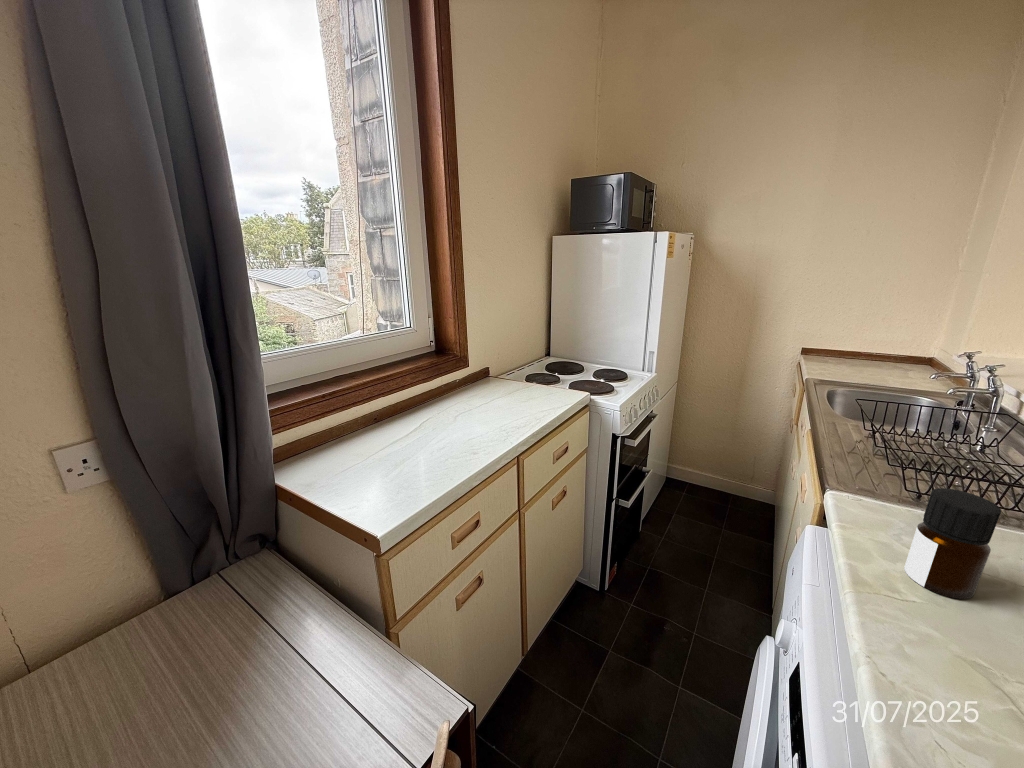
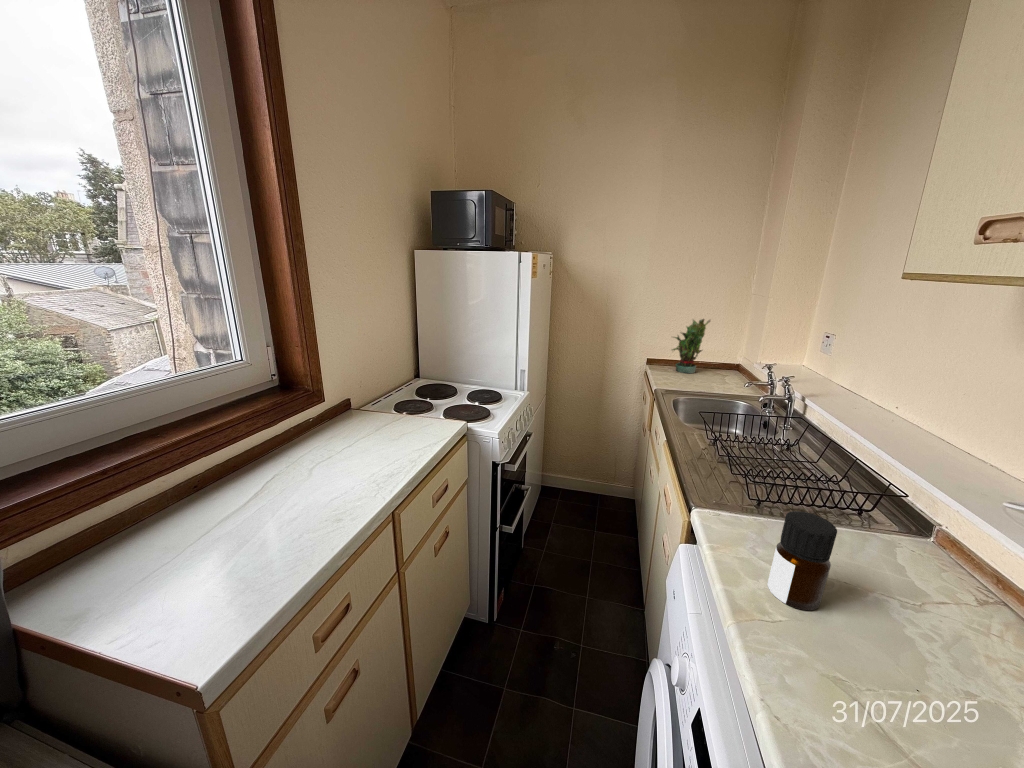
potted plant: none [832,300,890,364] -> present [672,319,710,373]

